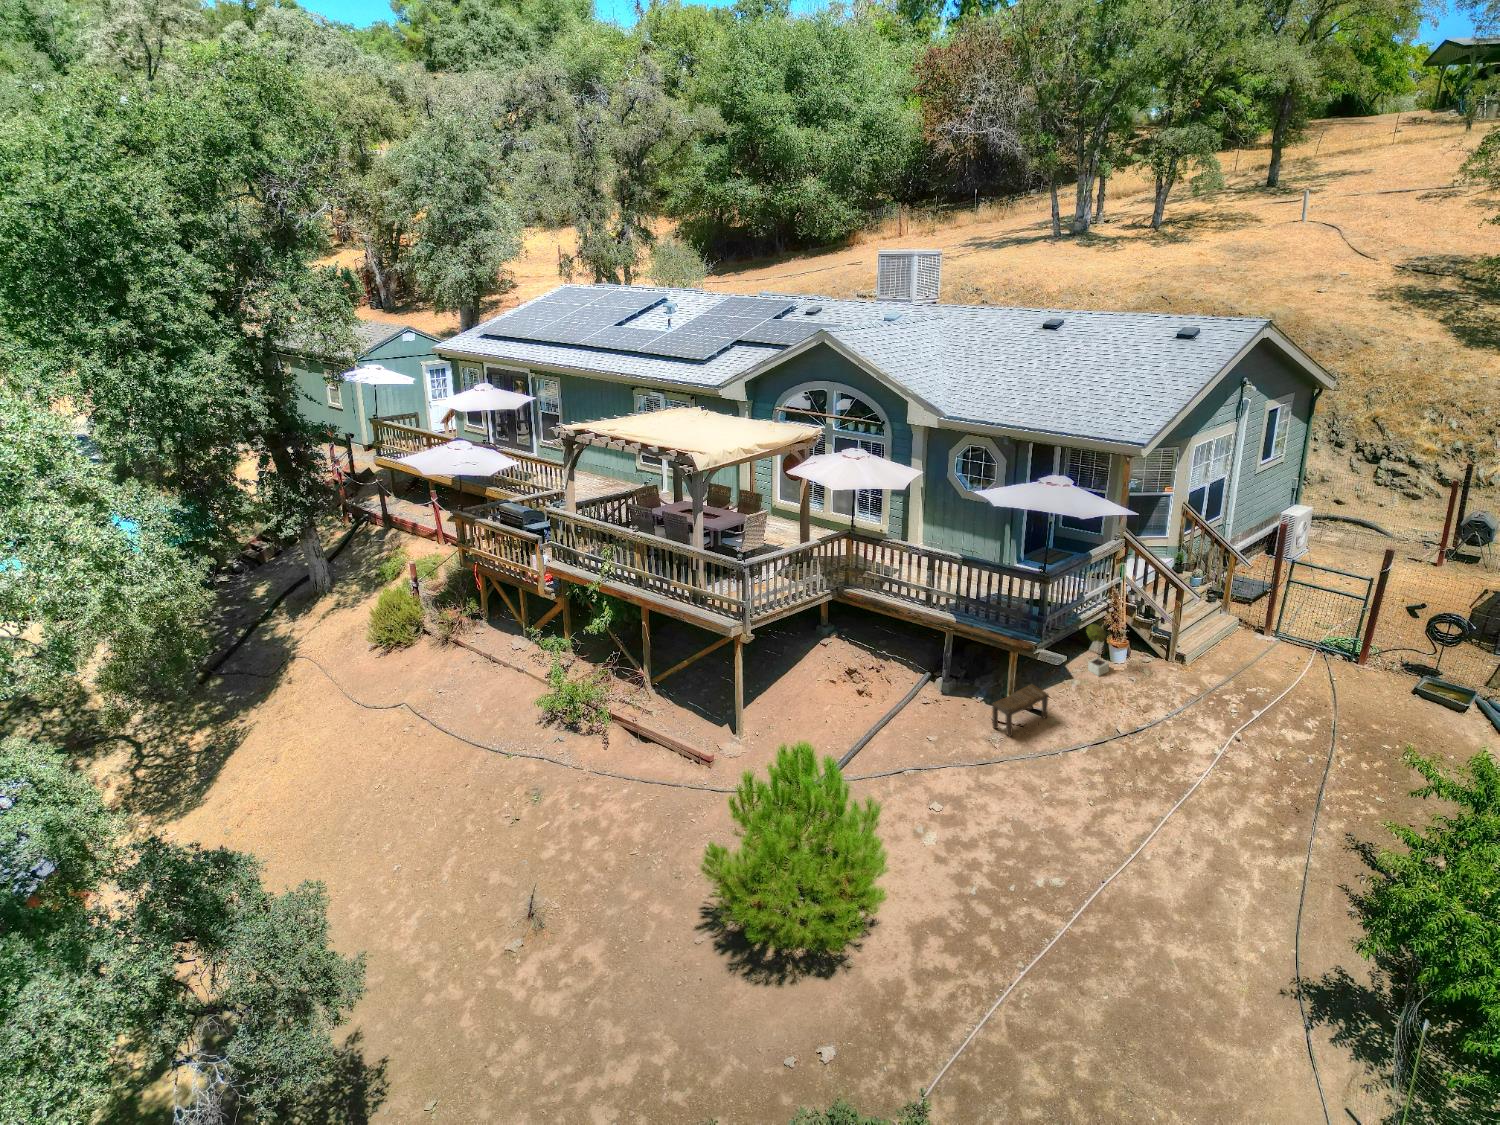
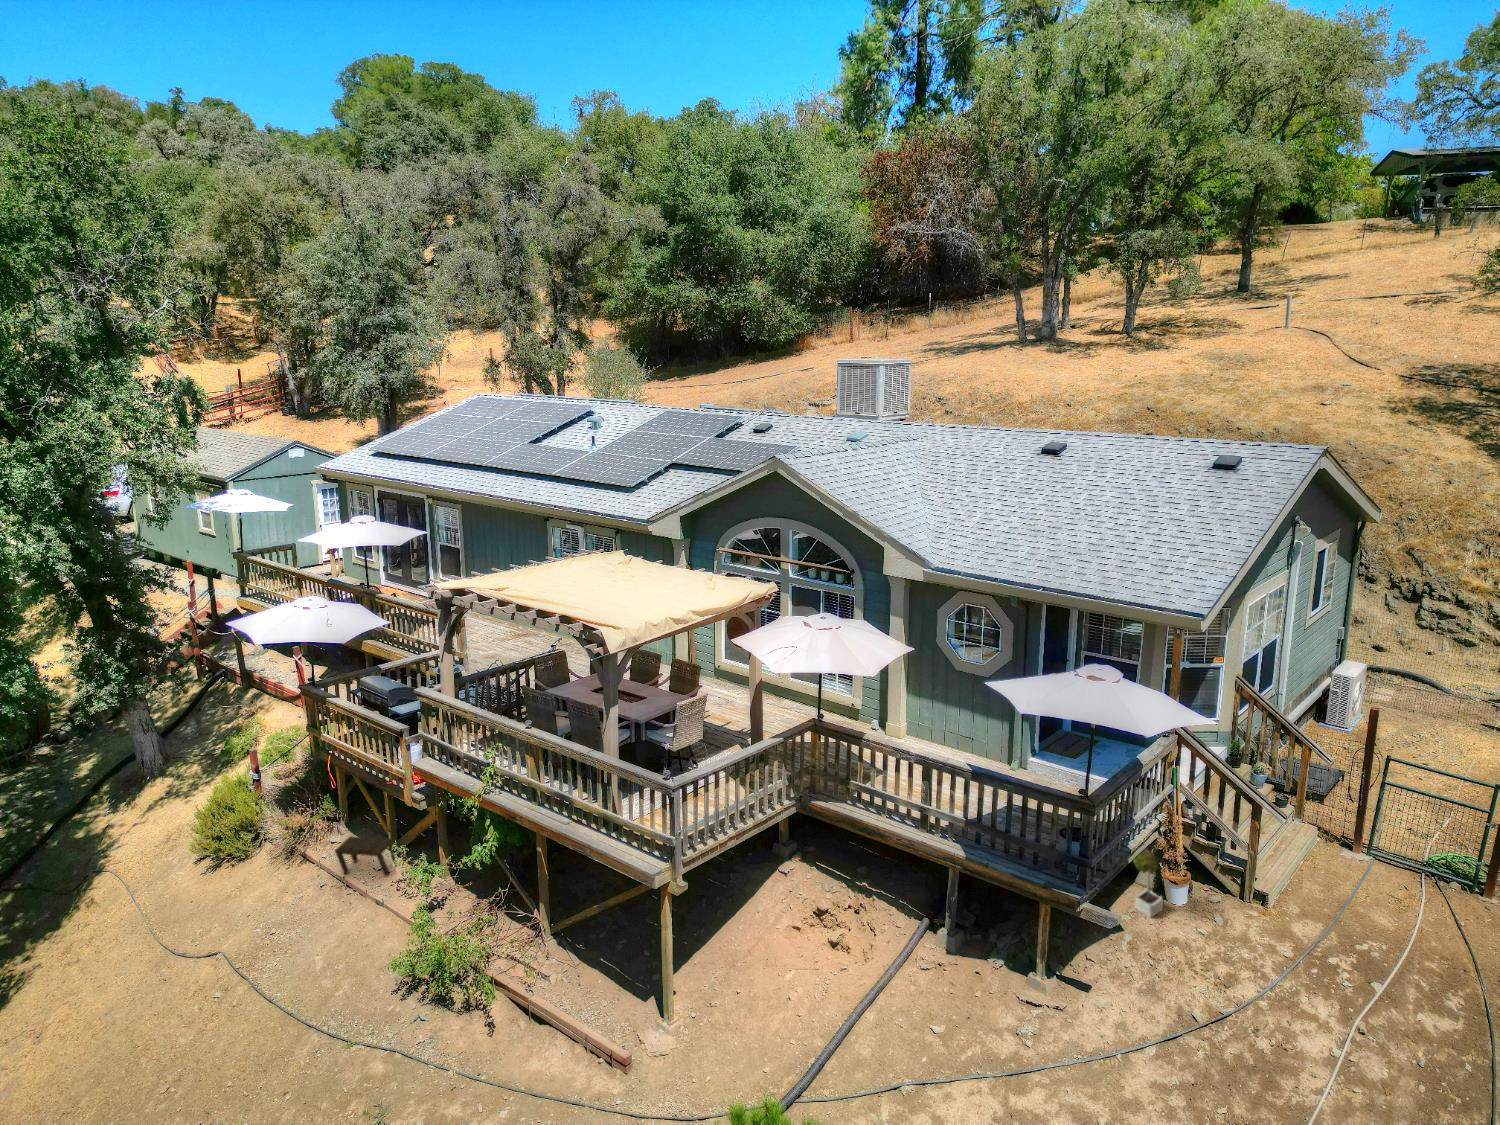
bench: present [992,684,1049,737] -> present [335,836,395,876]

